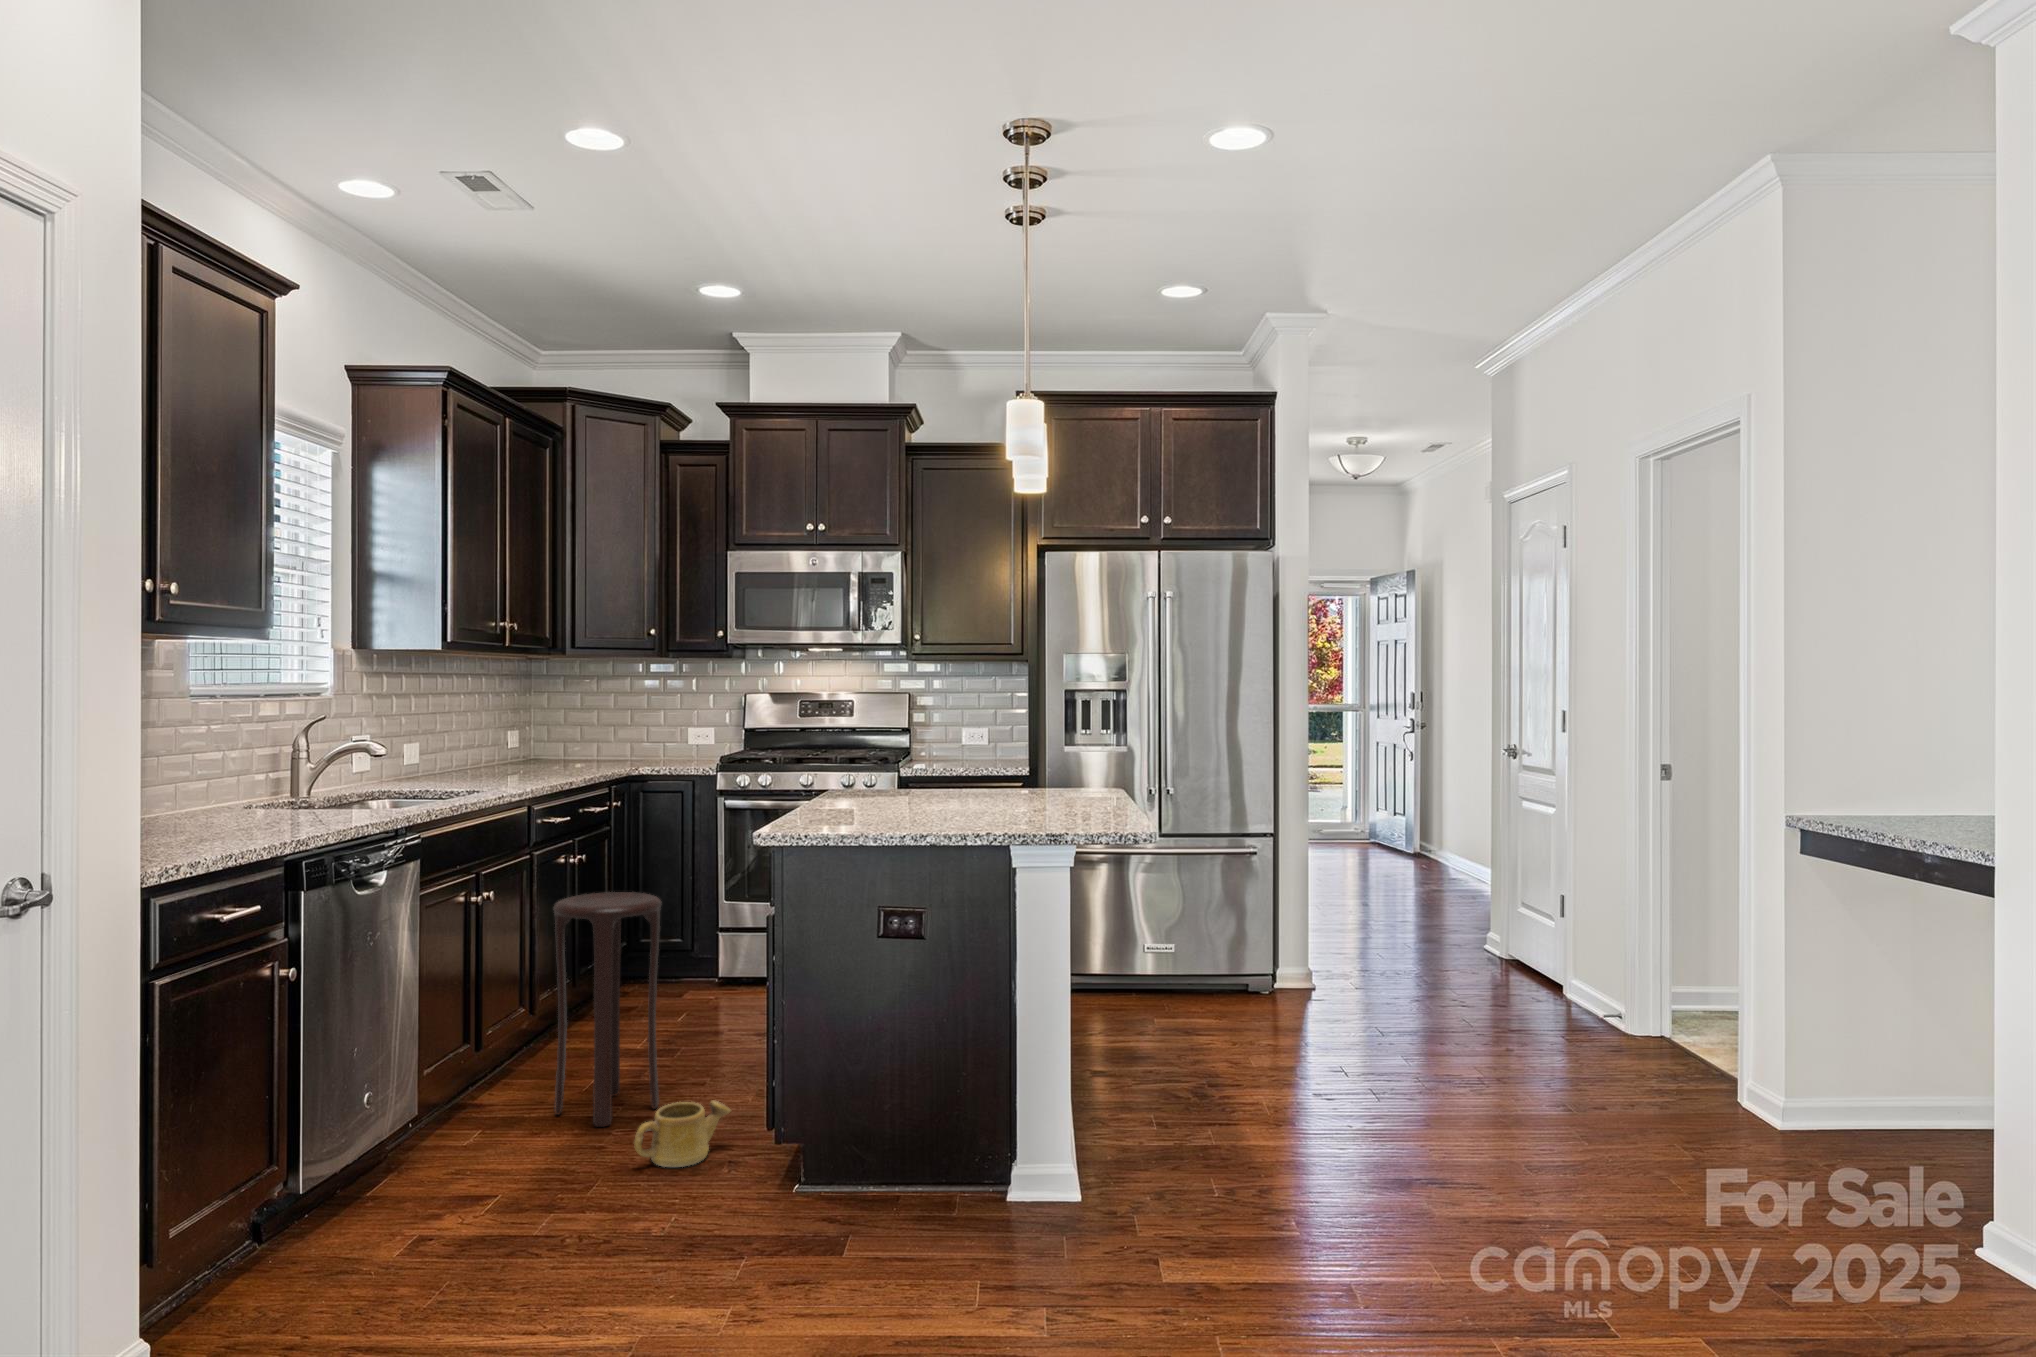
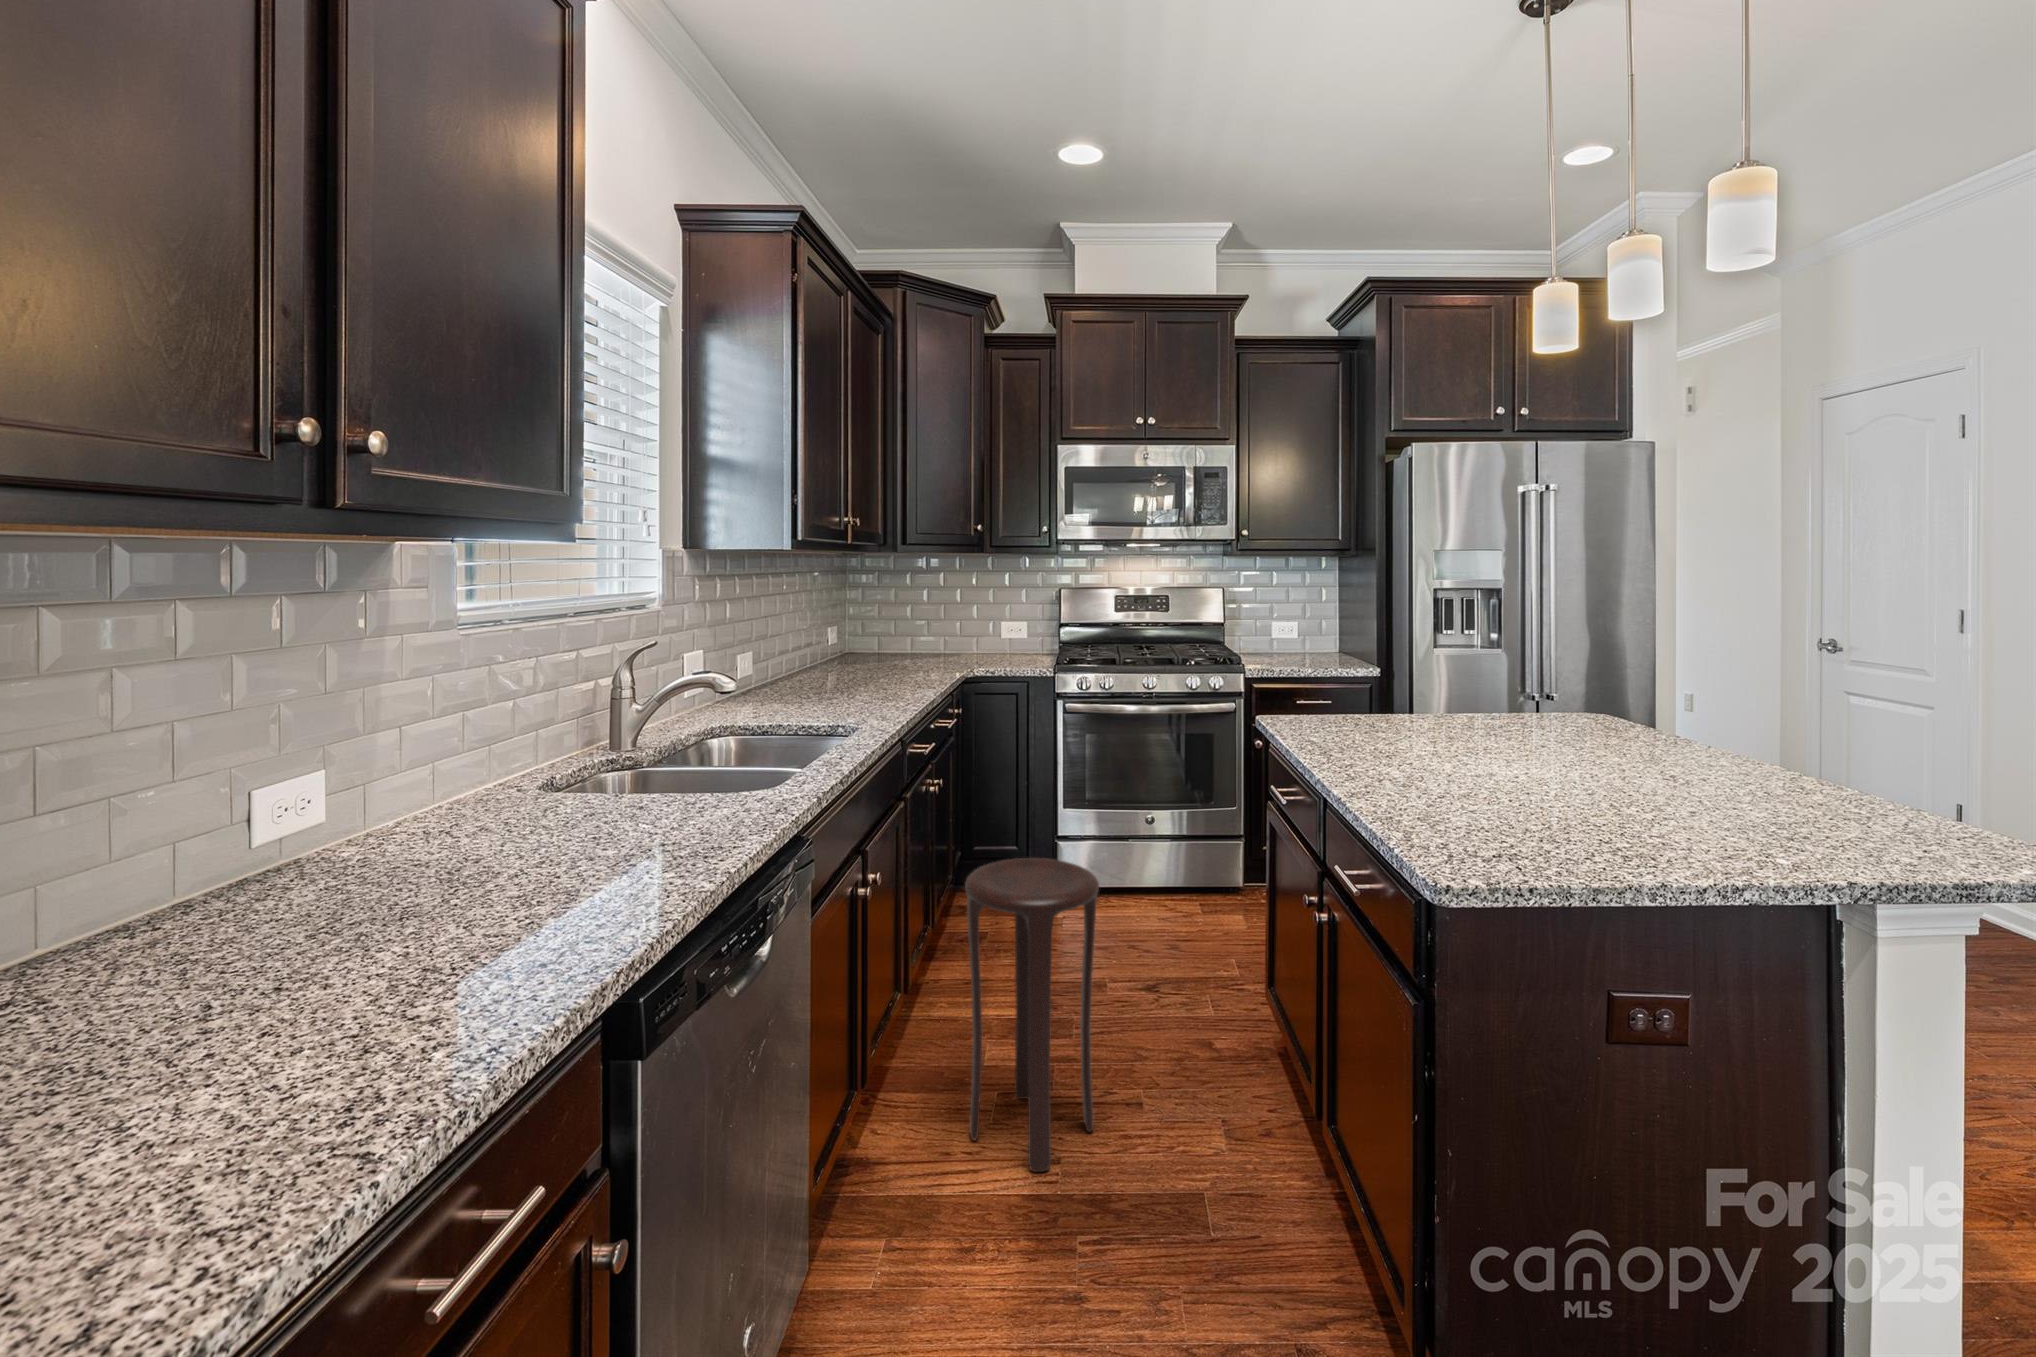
watering can: present [634,1100,730,1167] -> none [1128,1174,1238,1292]

